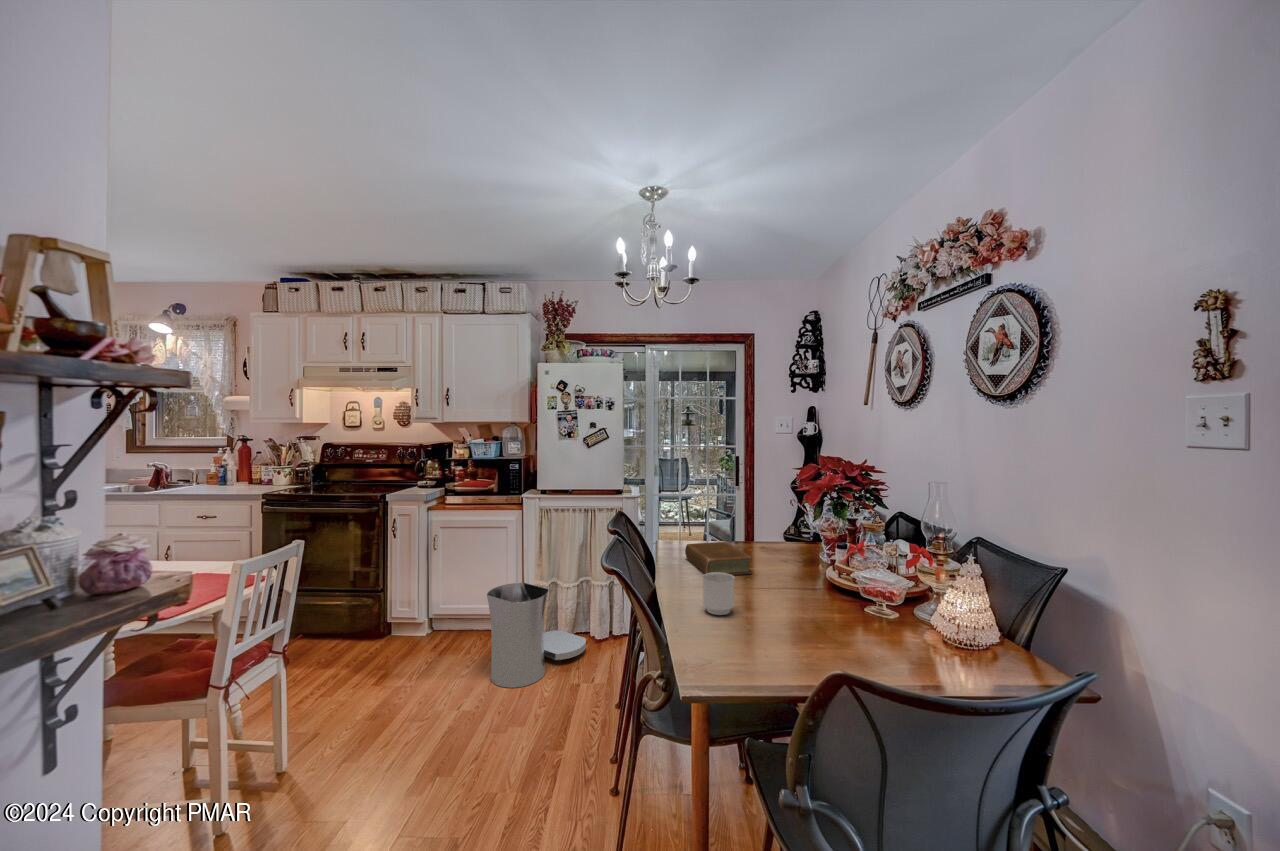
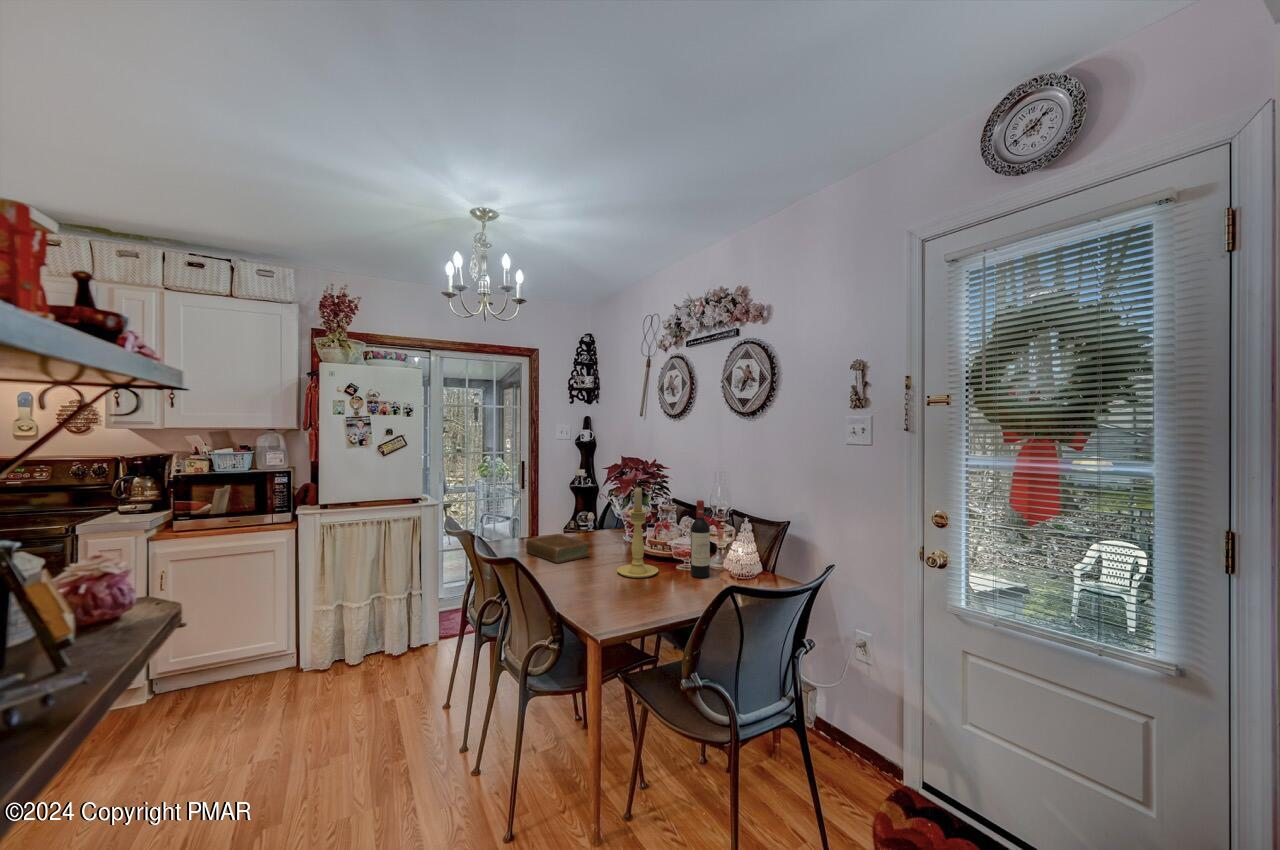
candle holder: none [768,494,824,613] -> present [617,487,658,578]
wine bottle: none [869,519,898,630] -> present [691,500,710,578]
mug: present [703,572,735,615] -> none [575,555,601,589]
trash can: present [487,582,586,688] -> none [269,610,387,731]

